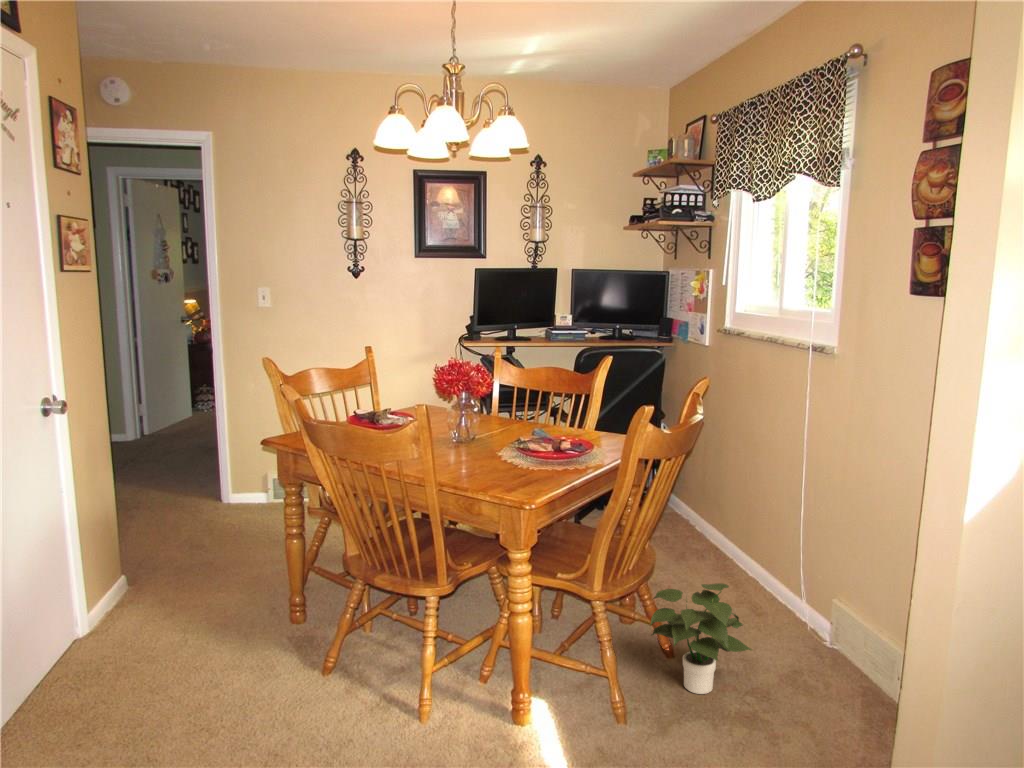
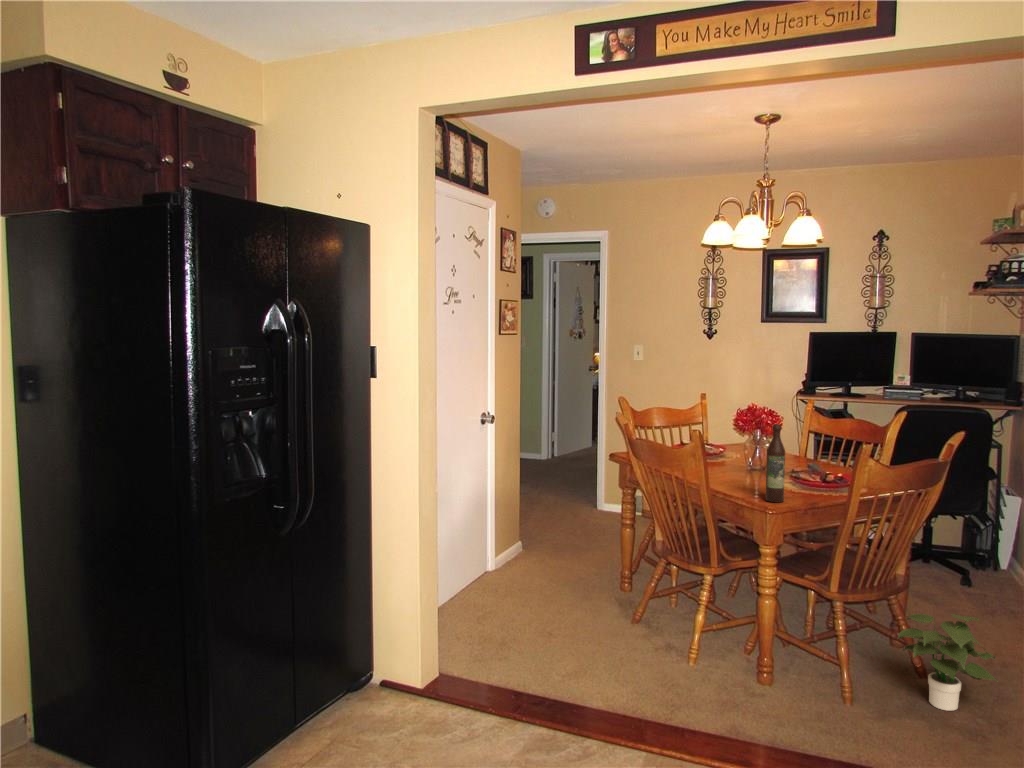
wine bottle: none [512,387,535,491] -> present [766,424,785,502]

